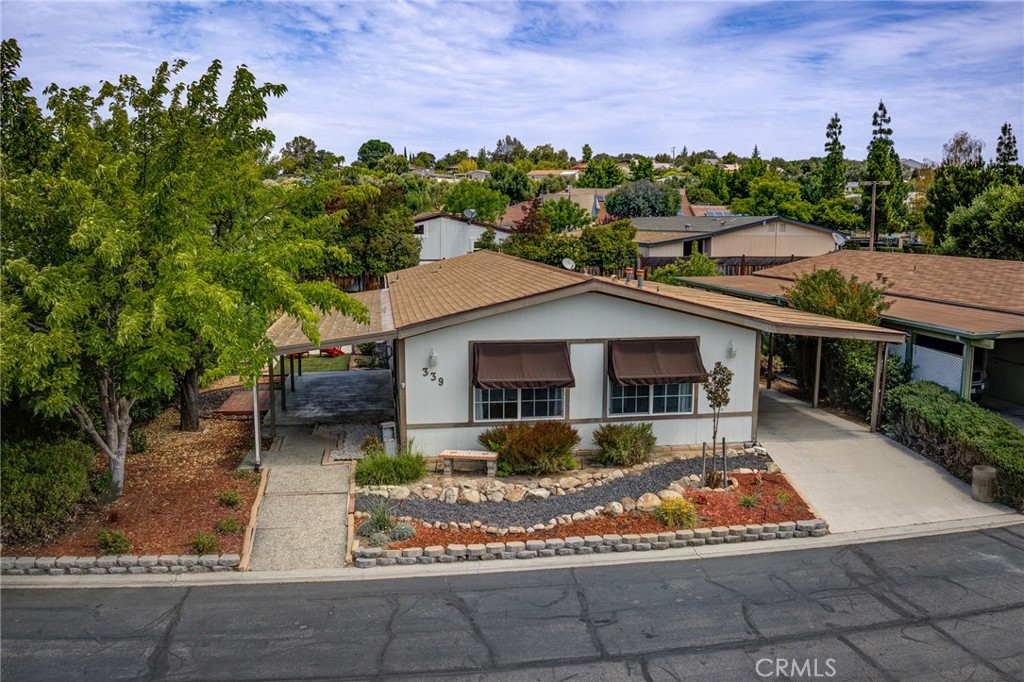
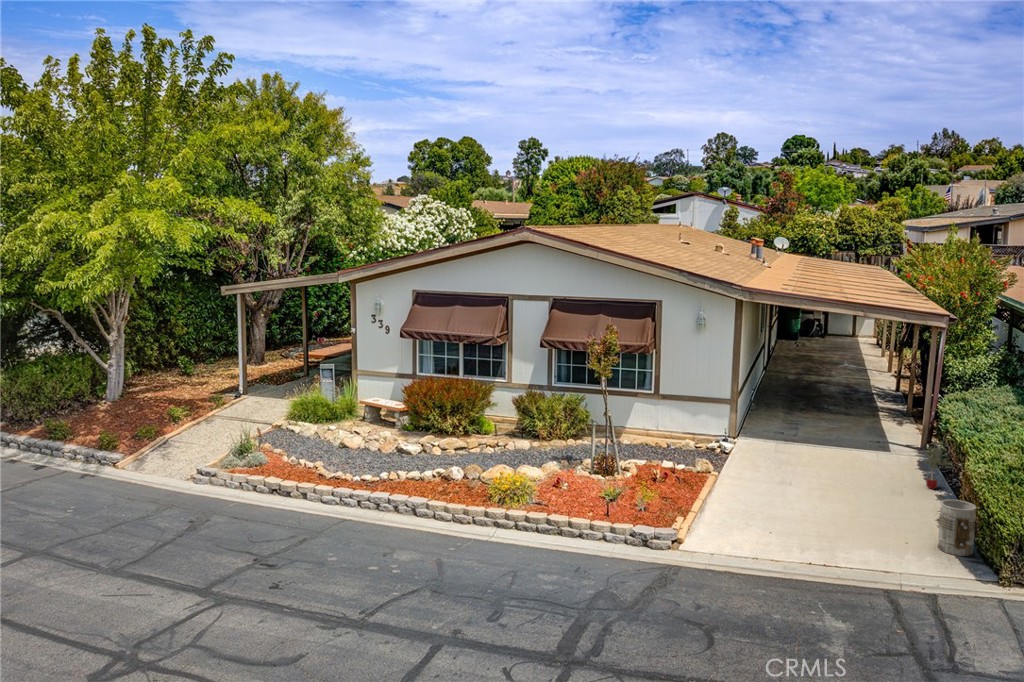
potted tree: present [98,480,122,521] -> present [924,440,952,489]

